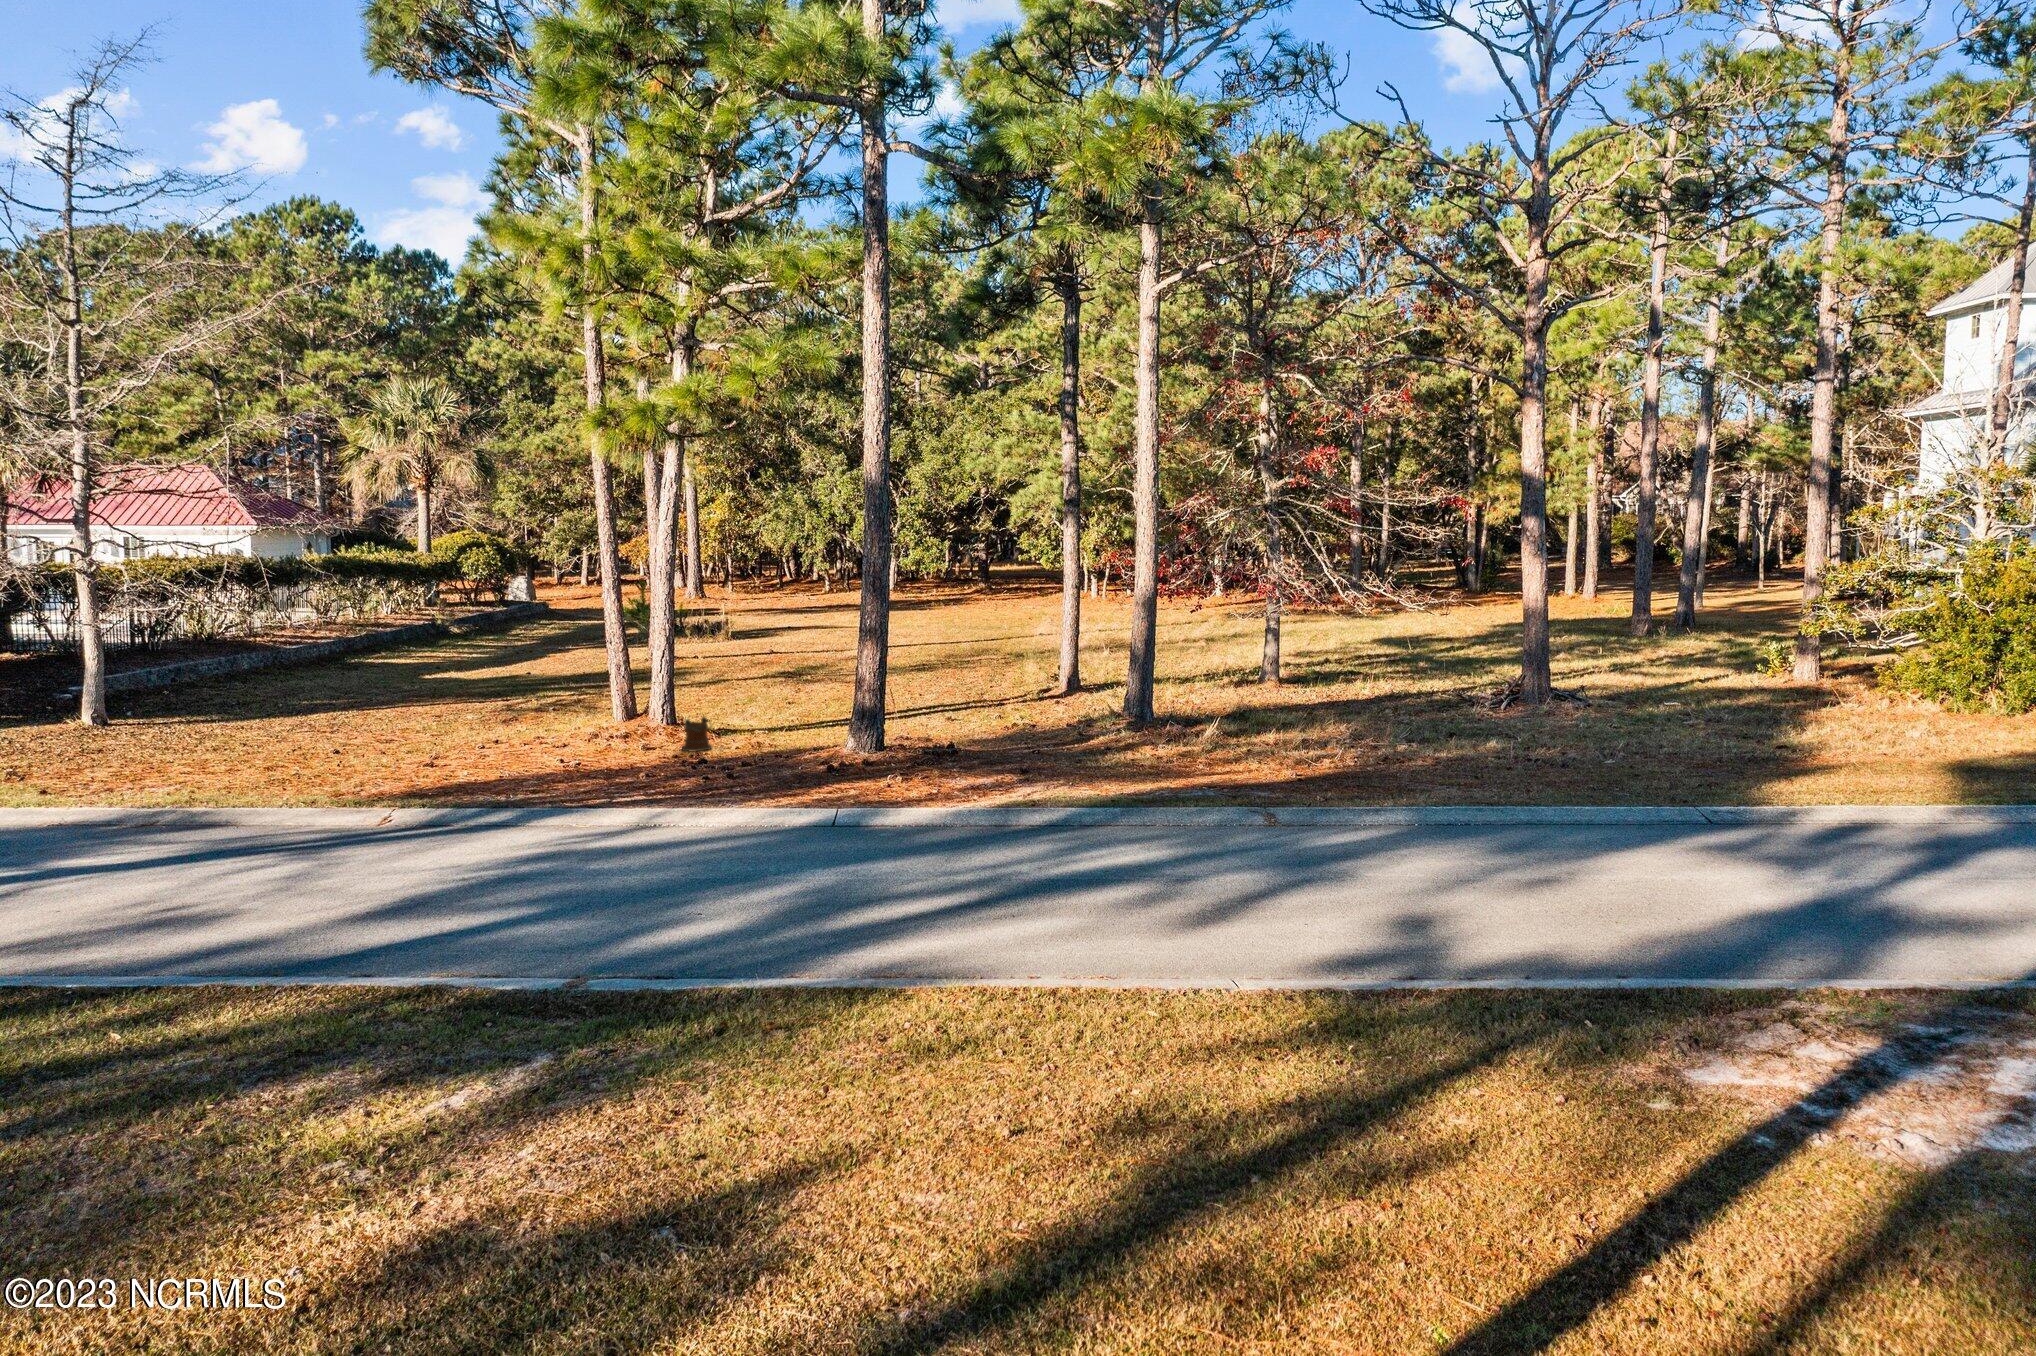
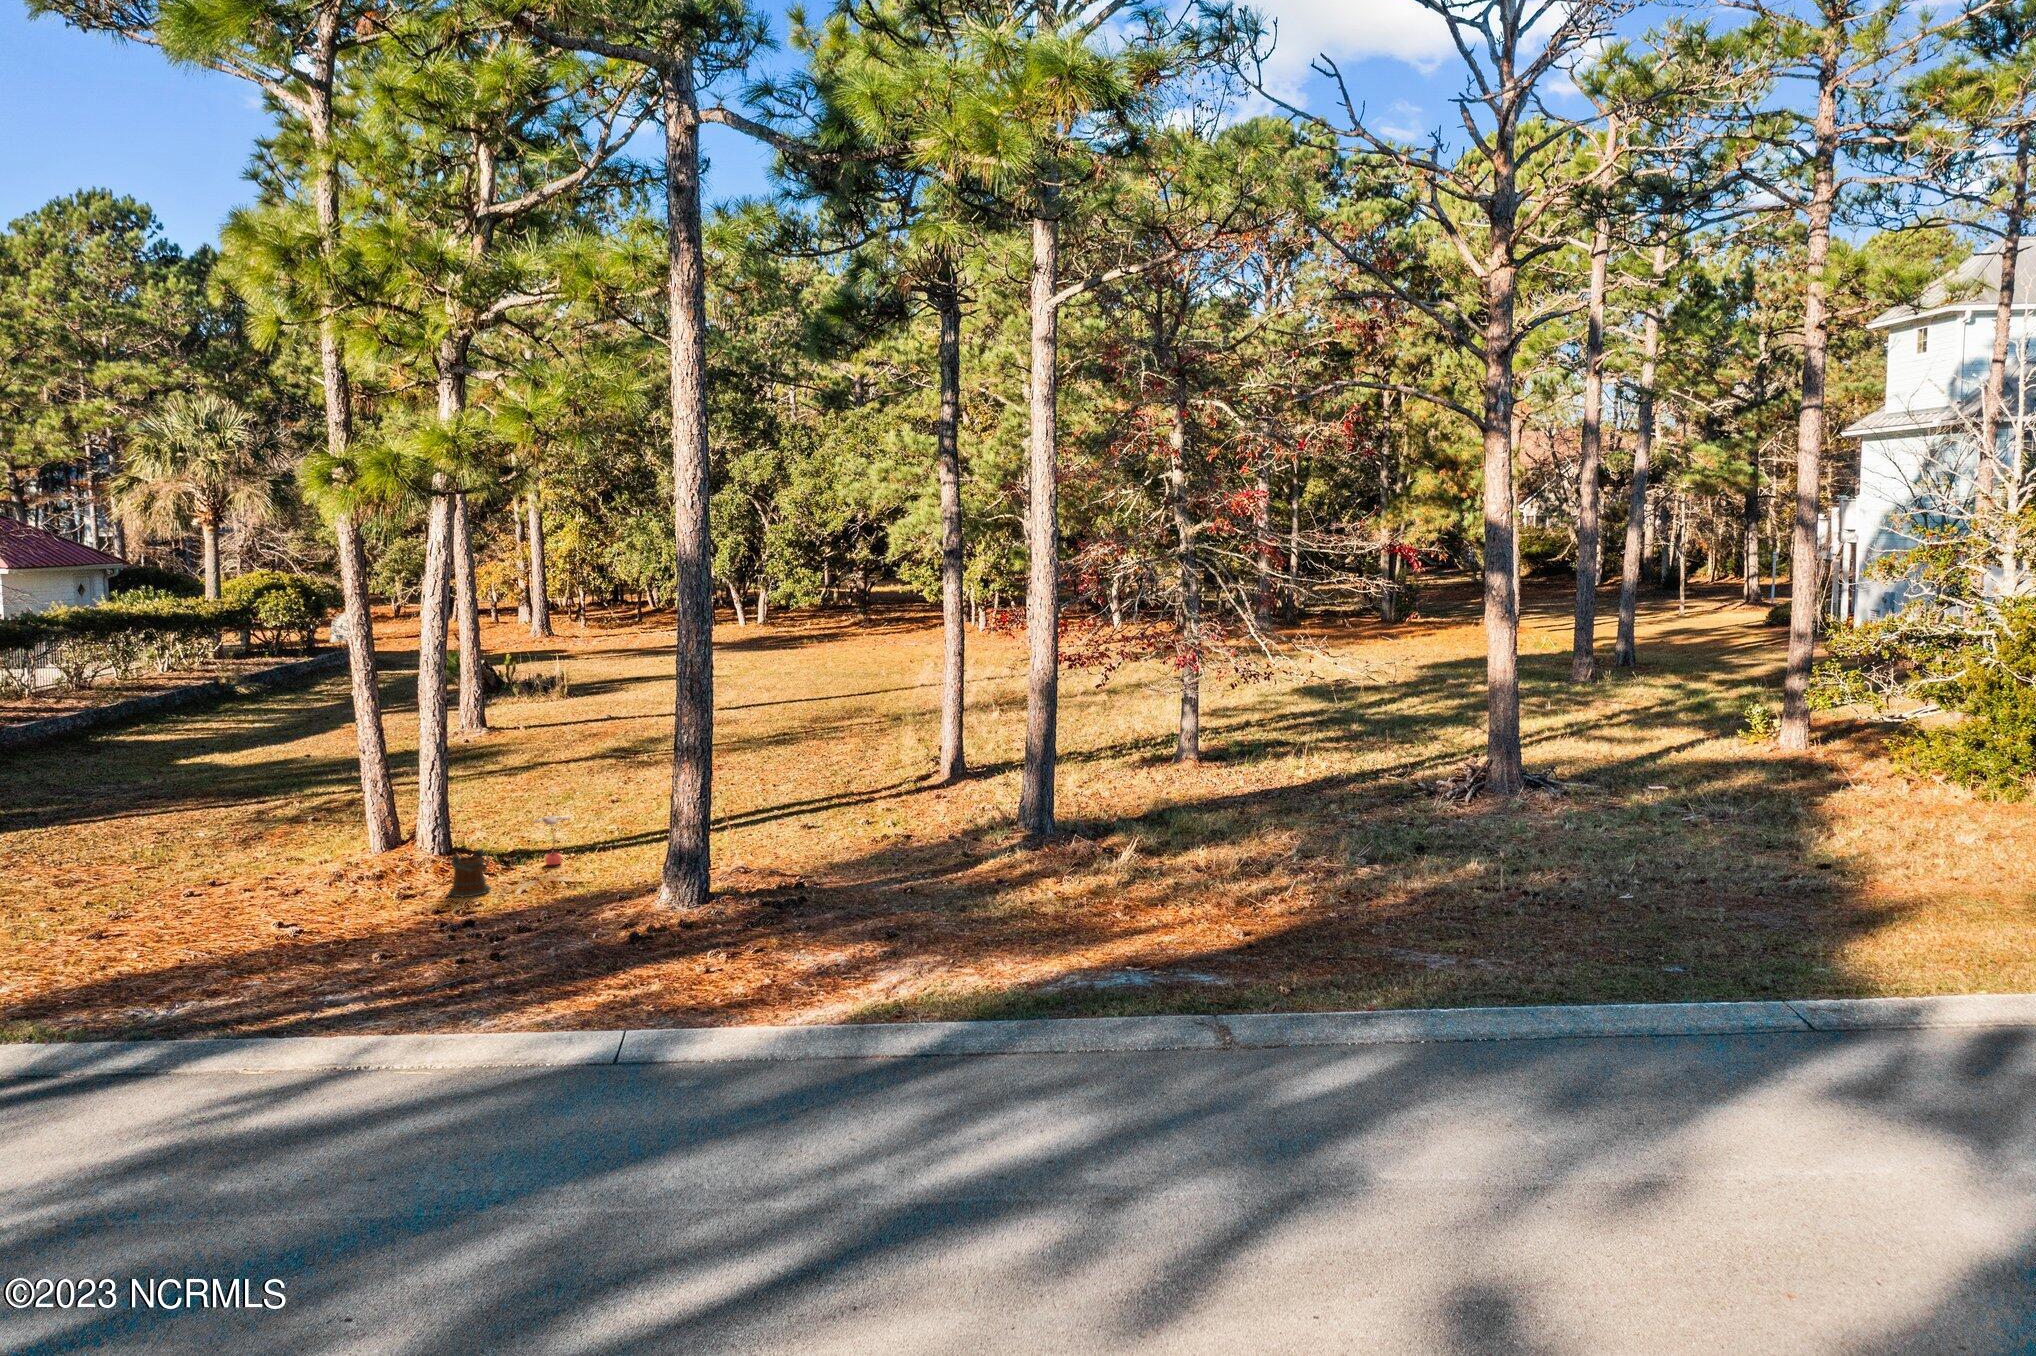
potted plant: none [739,698,769,736] -> present [533,816,570,865]

